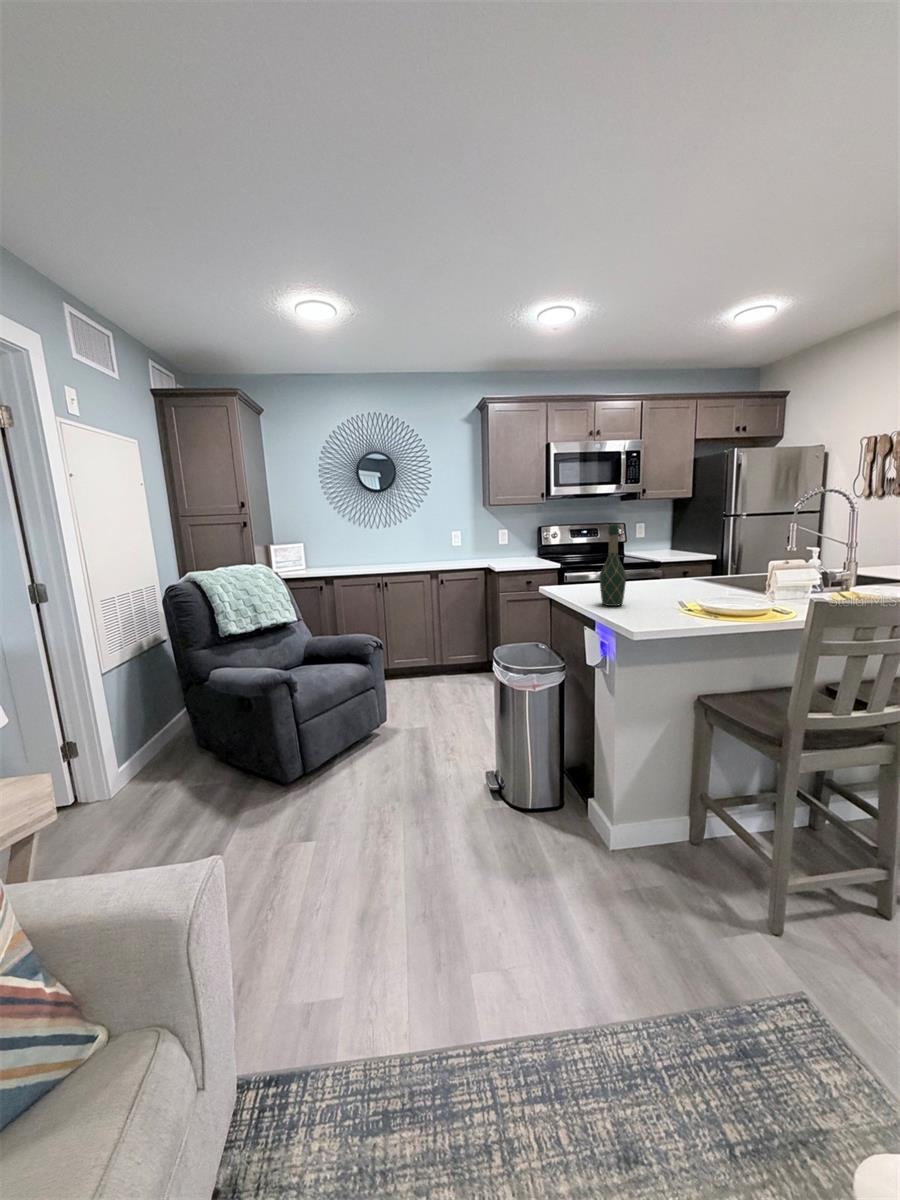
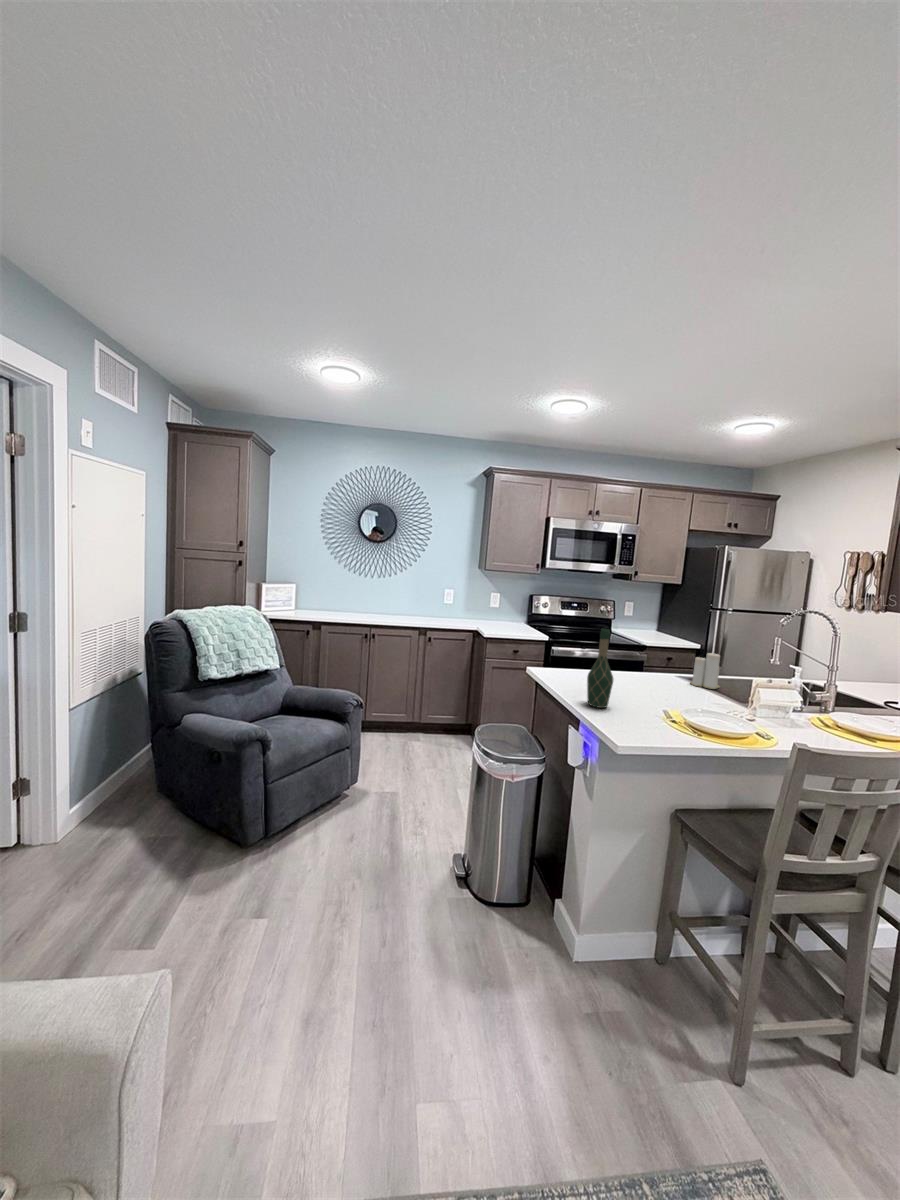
candle: none [706,542,738,582] -> present [690,653,720,689]

